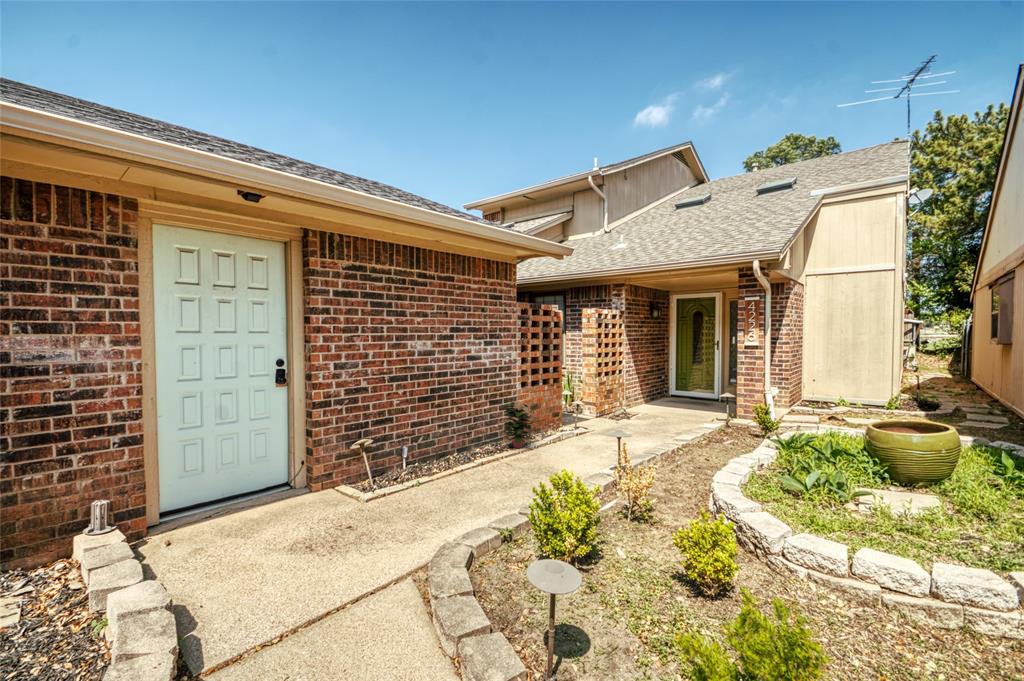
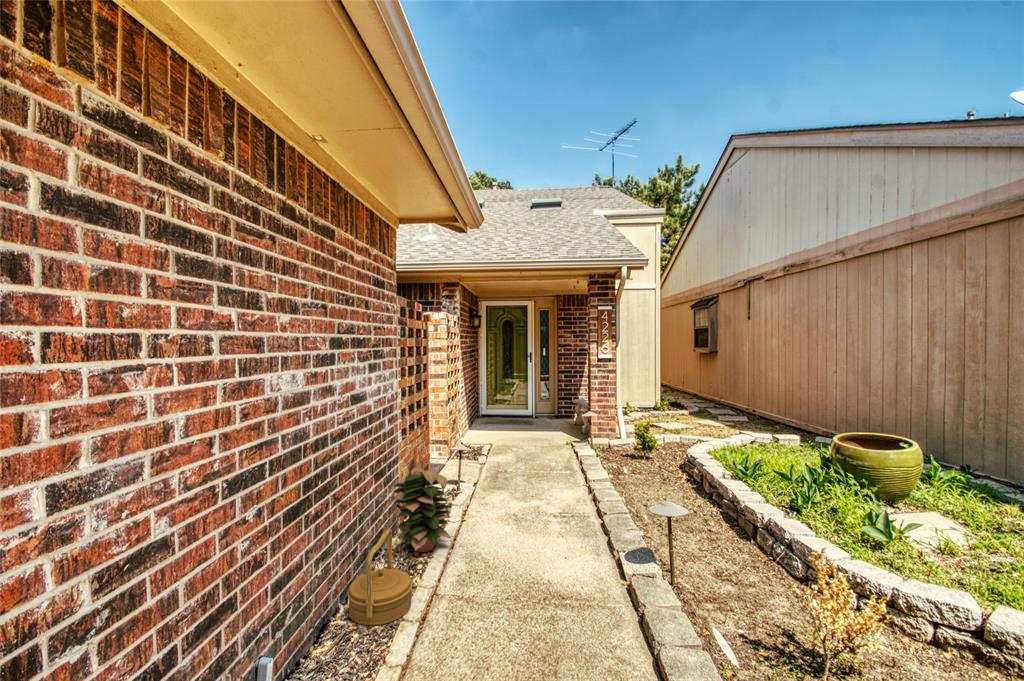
woven basket: none [457,424,488,462] -> present [348,529,413,625]

